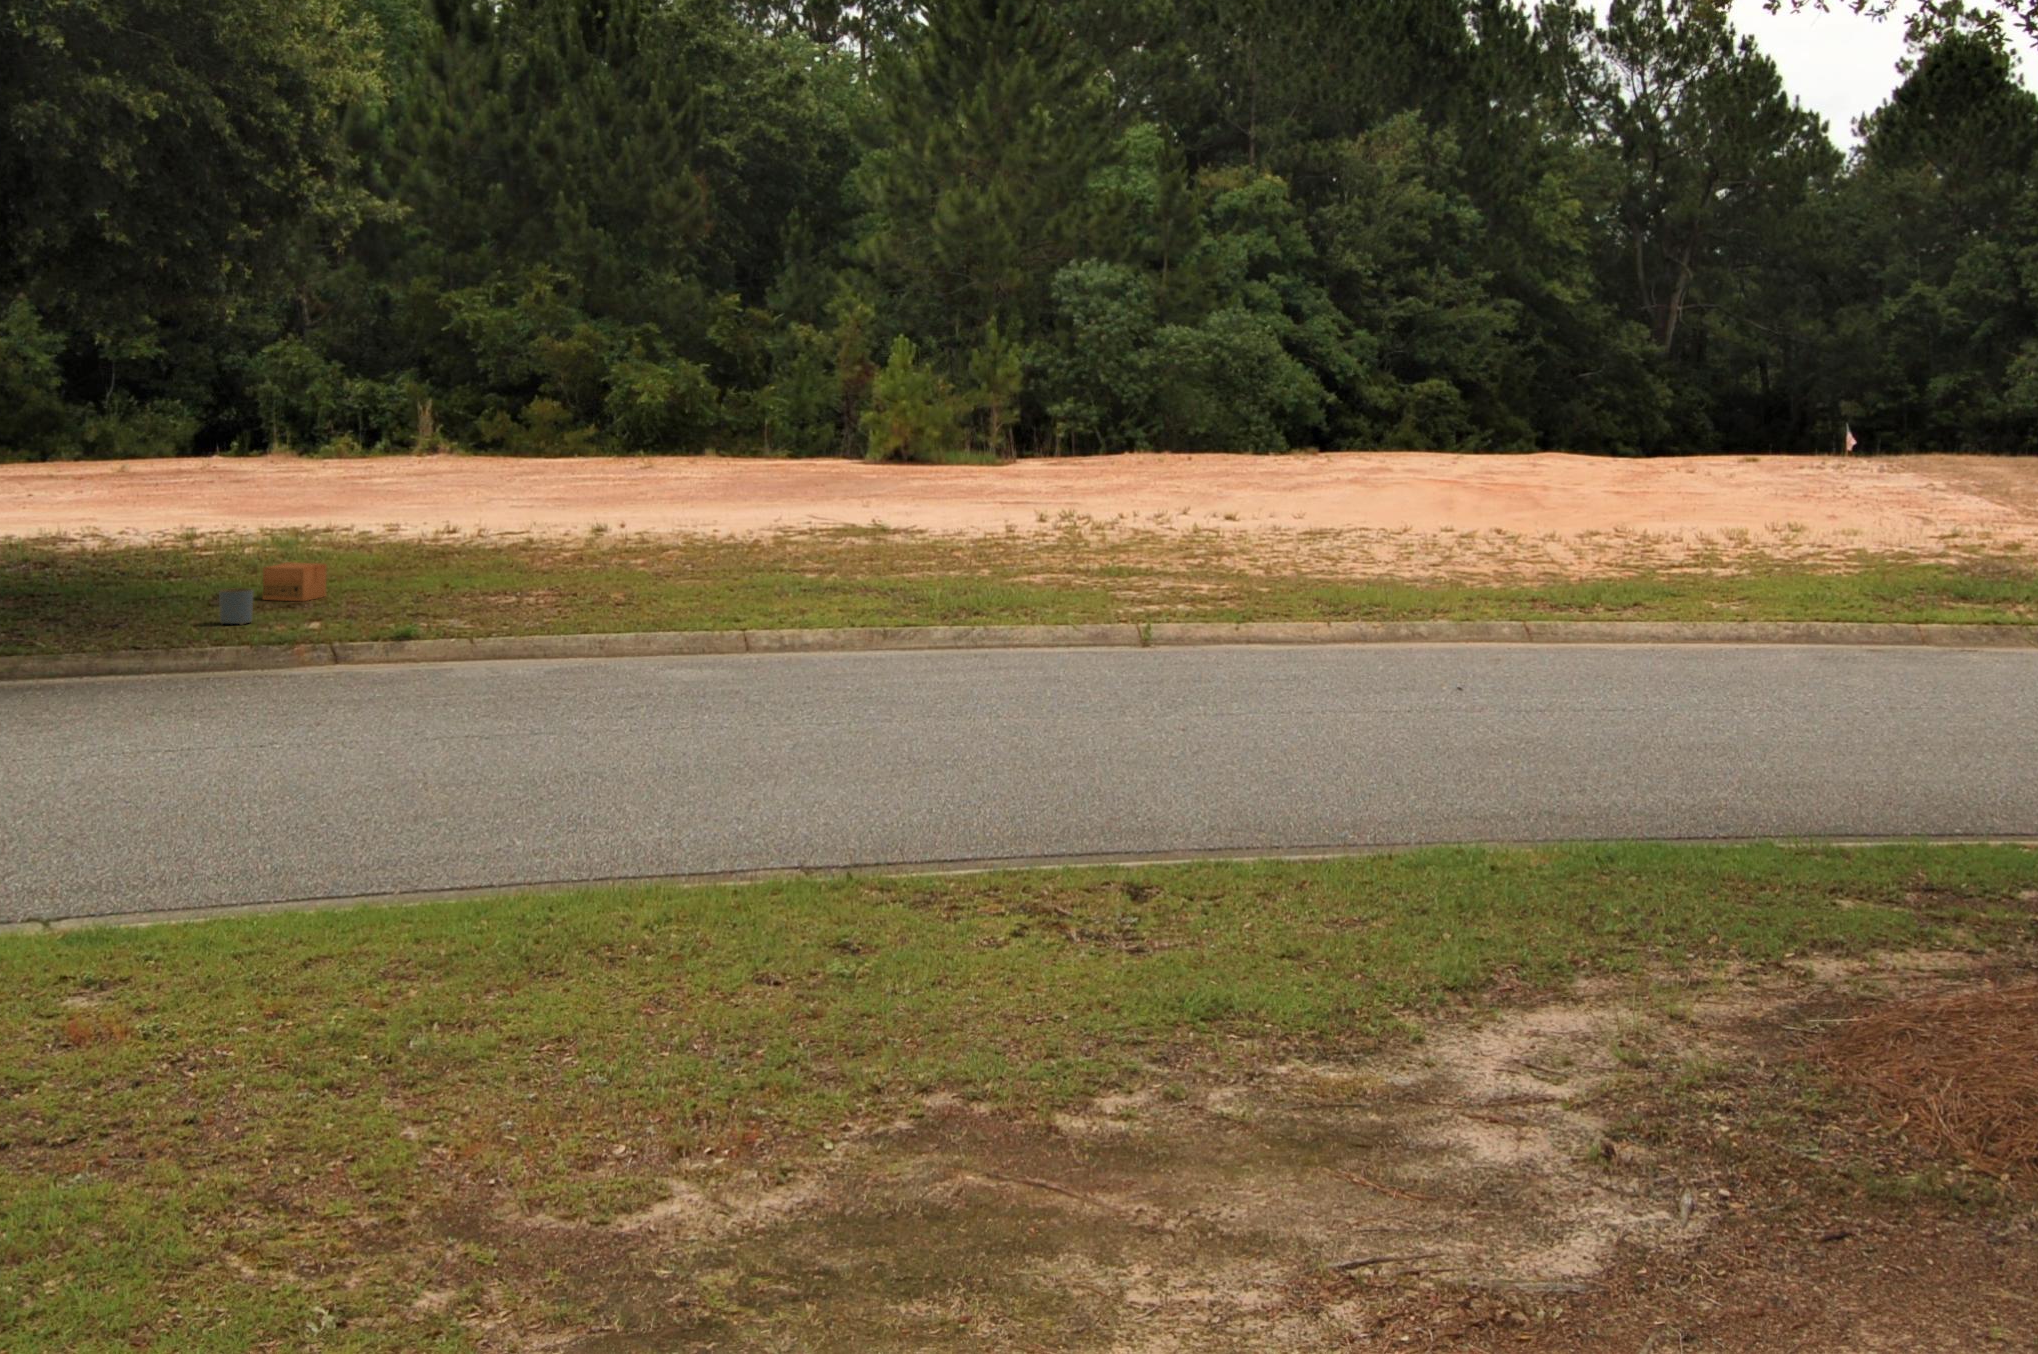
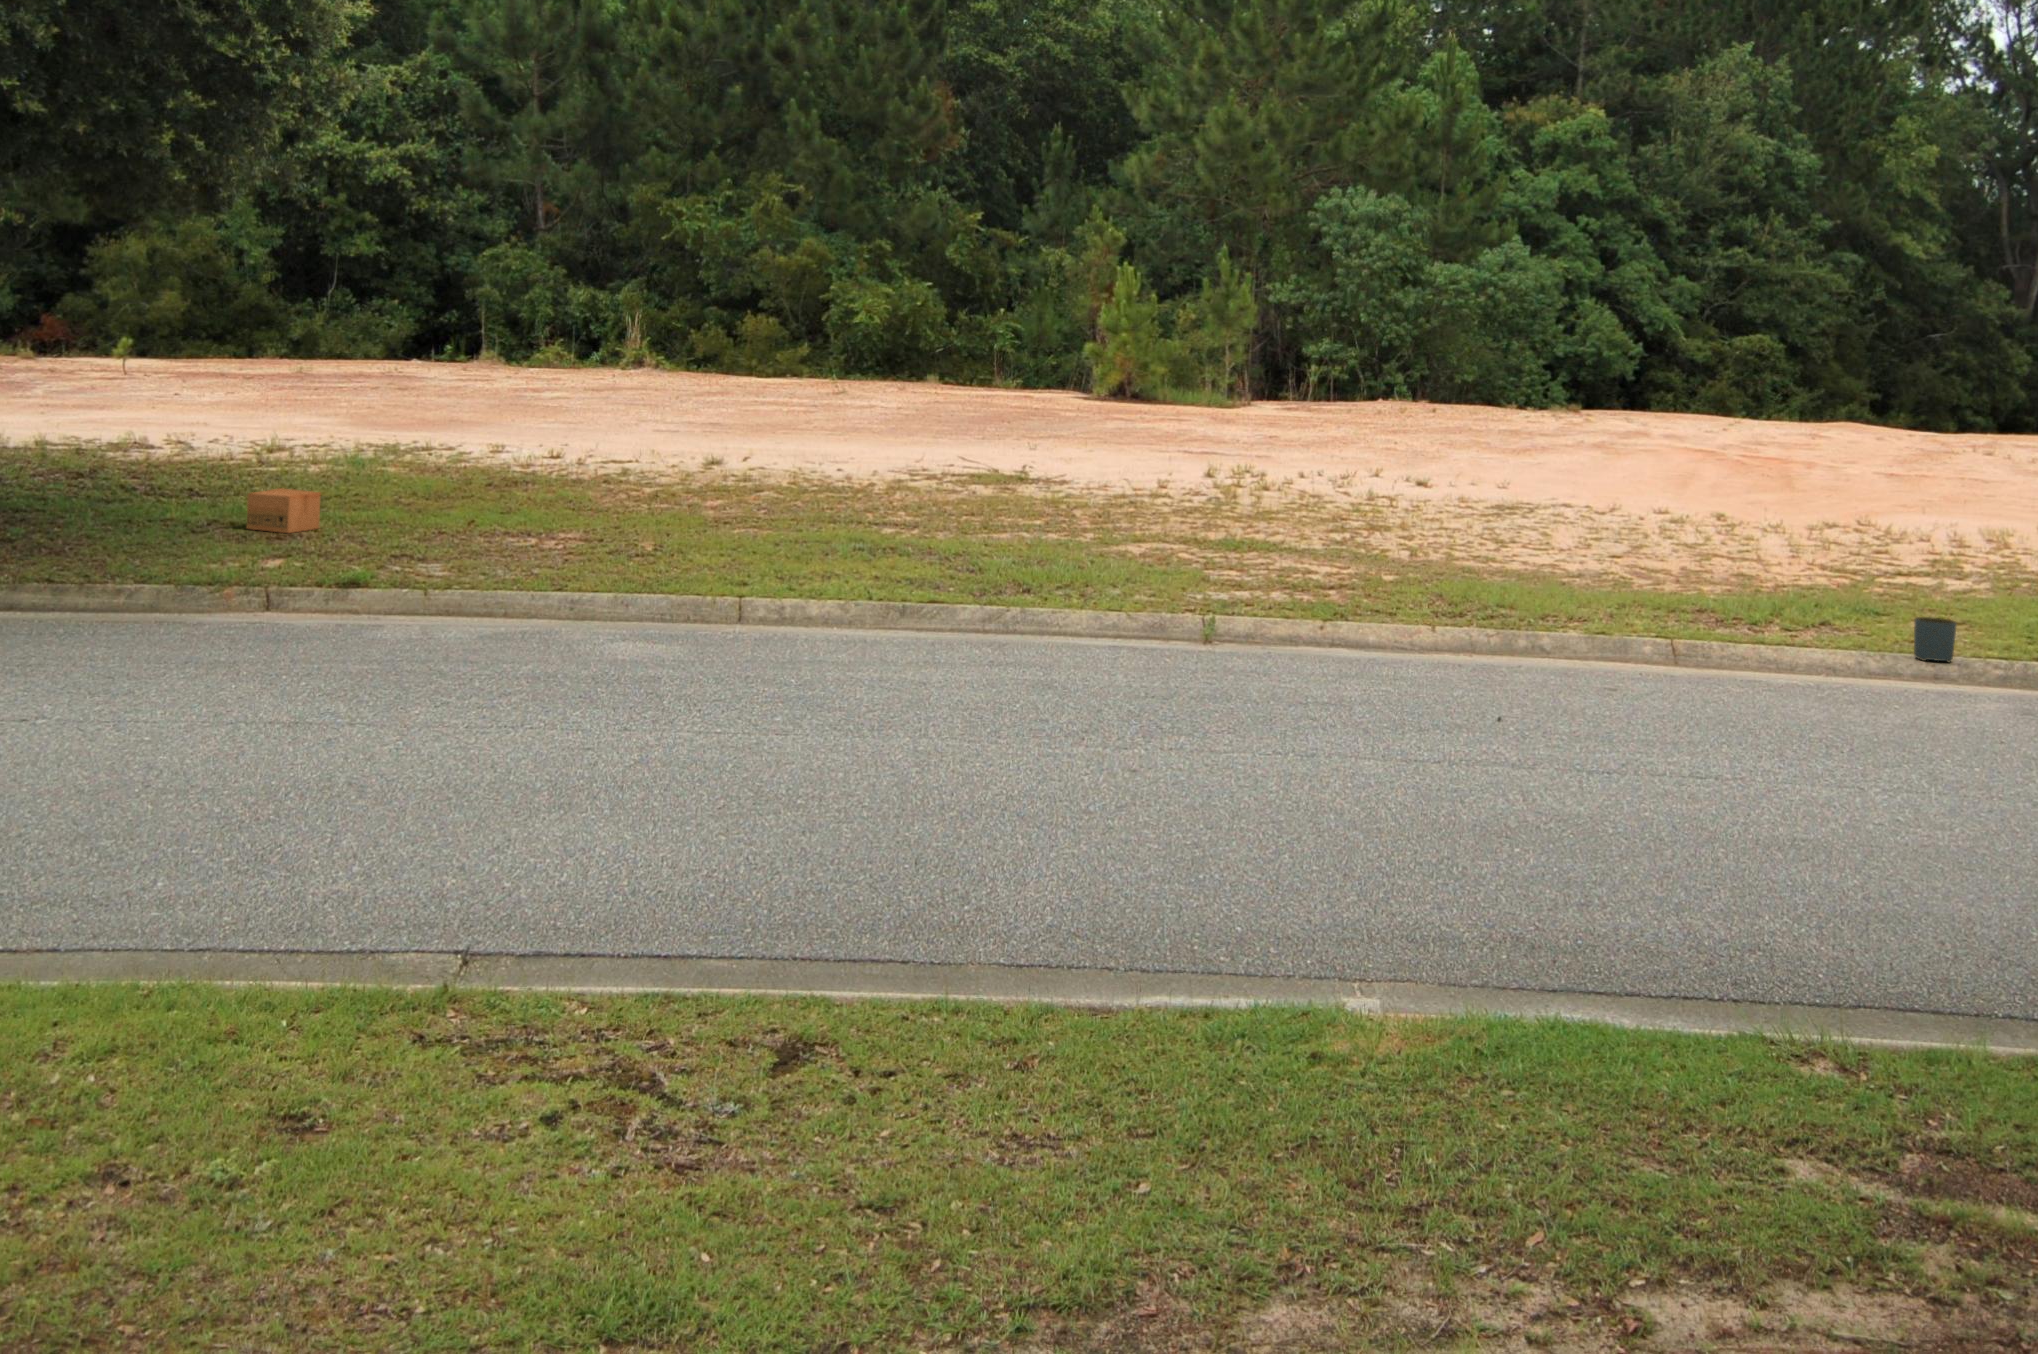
planter: present [219,588,254,625] -> present [1914,617,1957,662]

